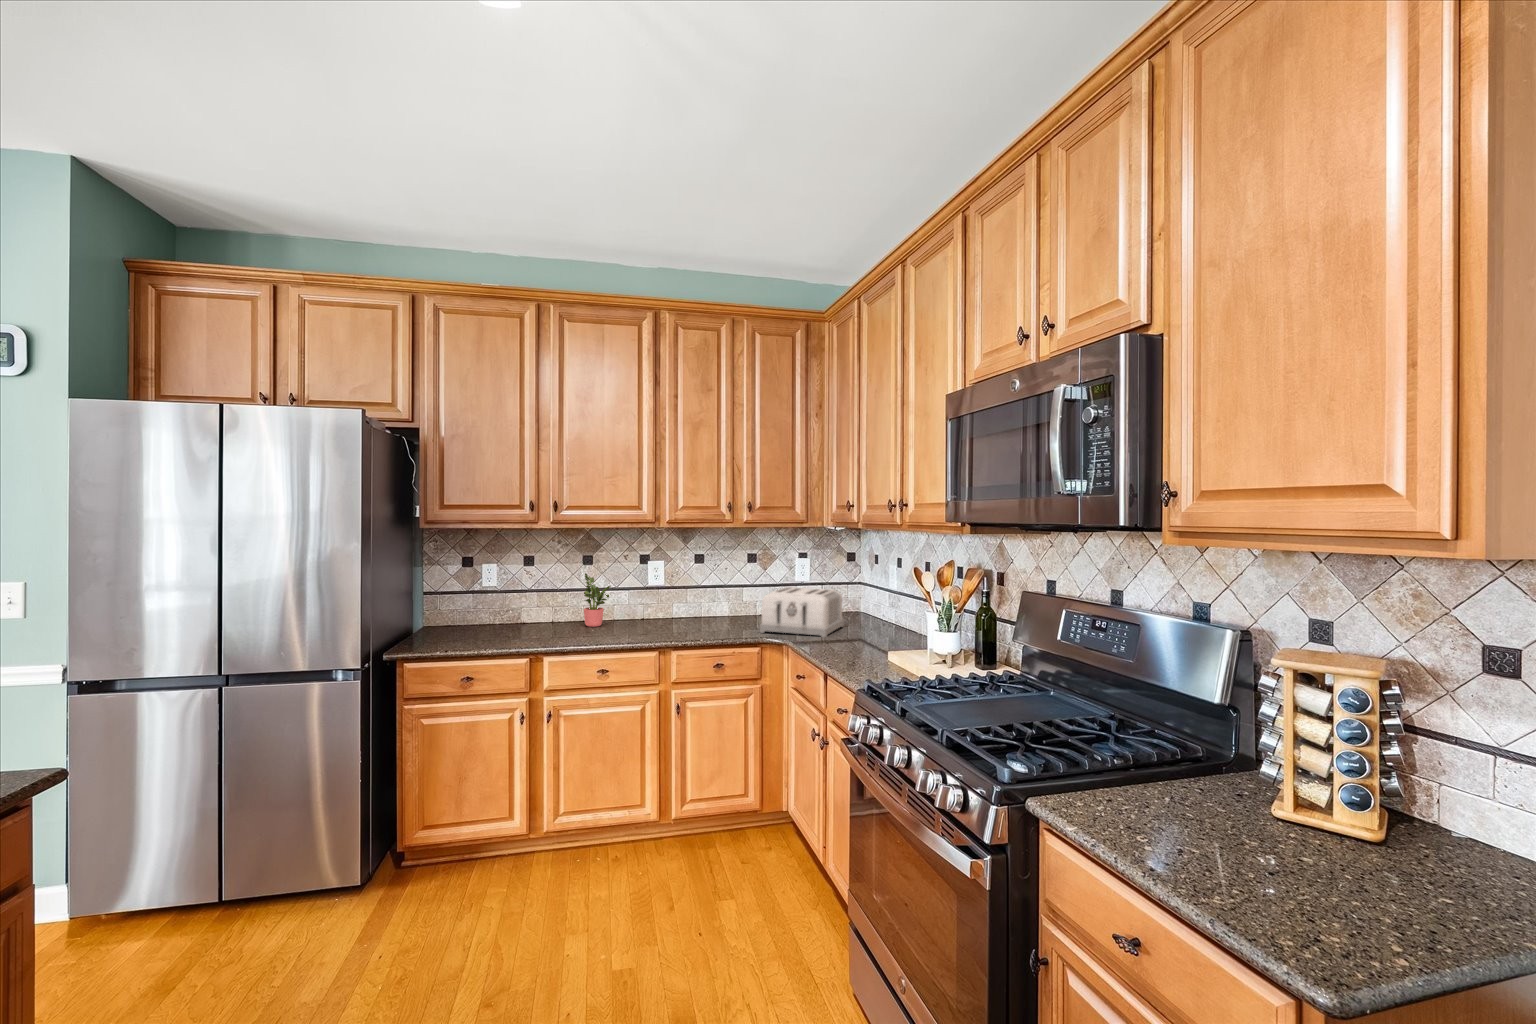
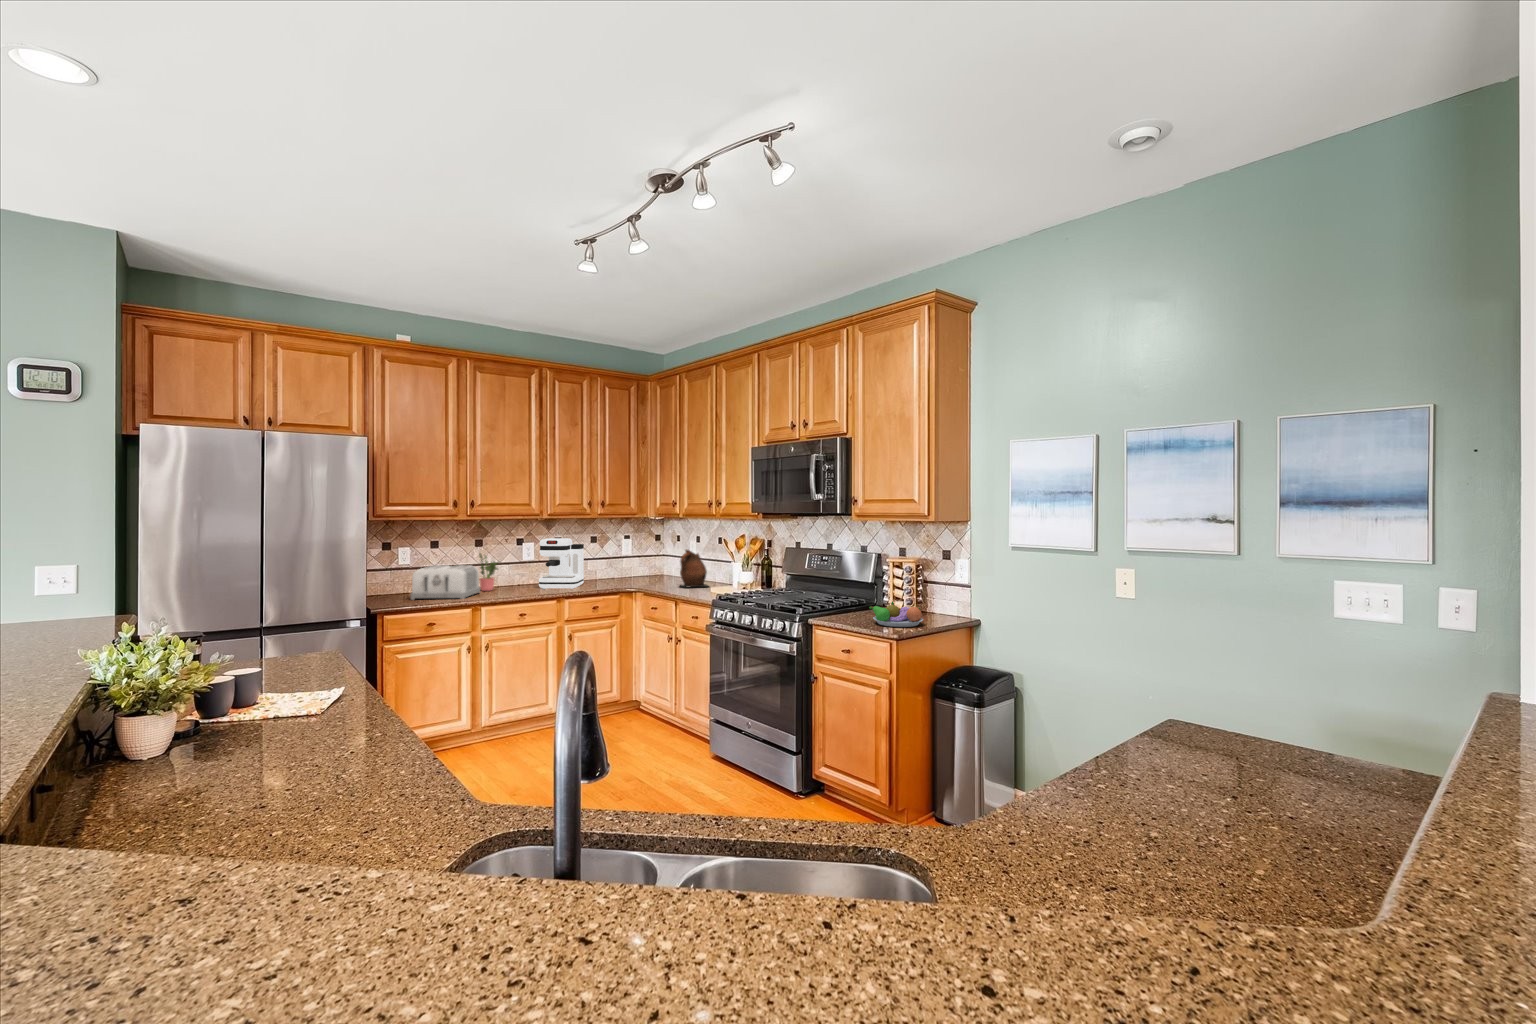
coffee maker: none [656,556,726,632] -> present [539,538,584,589]
ceramic pitcher: none [848,582,898,649] -> present [680,549,708,587]
toaster: present [760,587,844,637] -> present [411,565,480,600]
fruit bowl: none [1211,801,1433,927] -> present [869,602,923,627]

